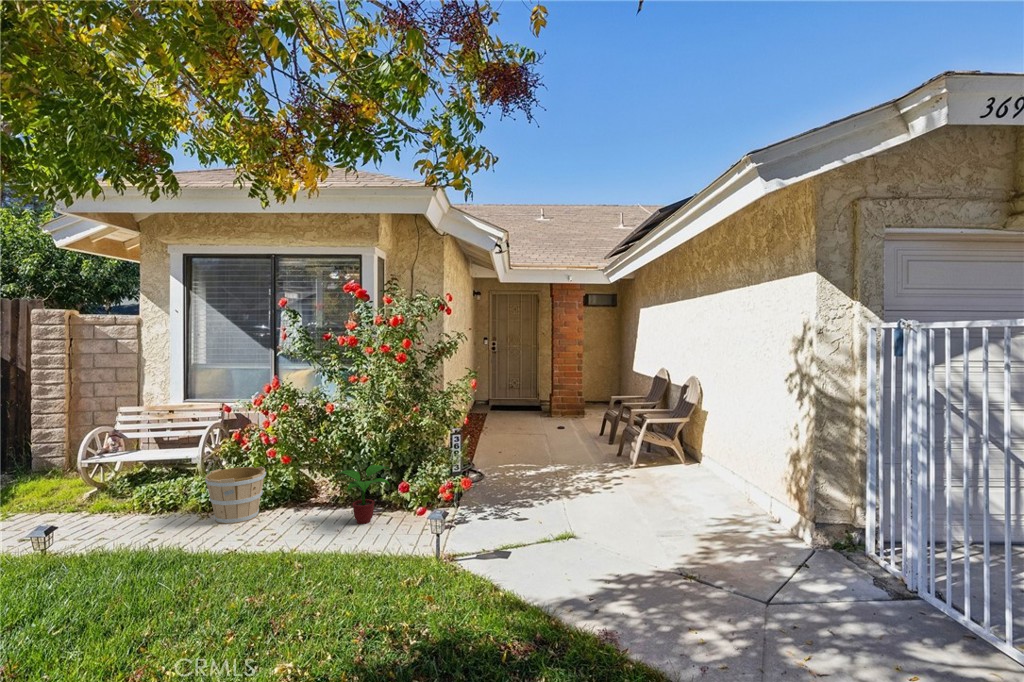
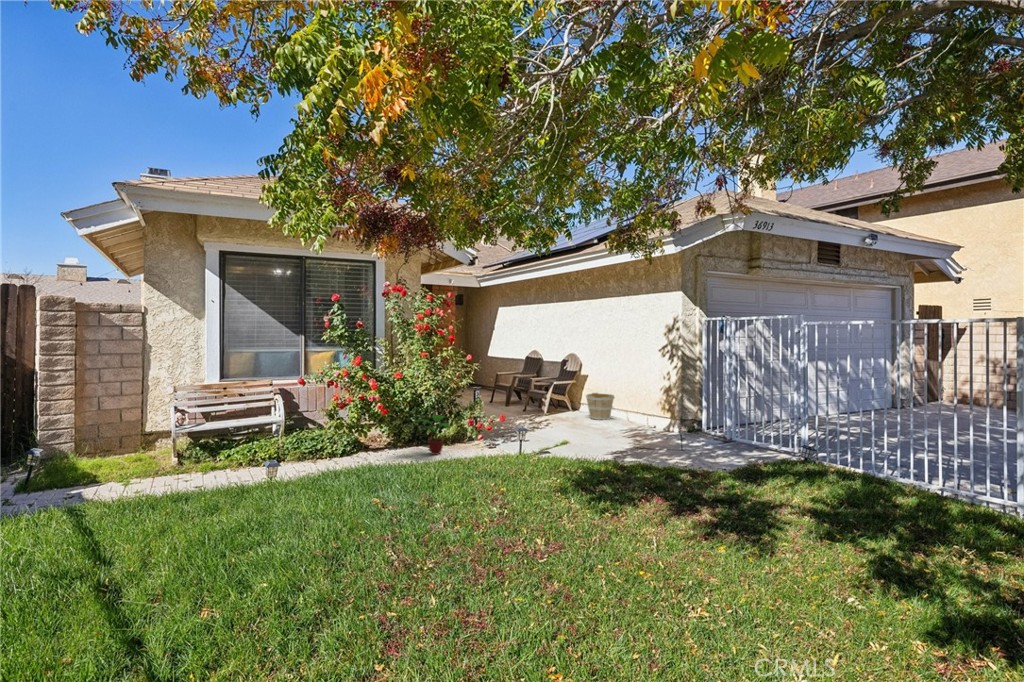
wooden bucket: present [205,466,266,524] -> present [586,393,614,420]

